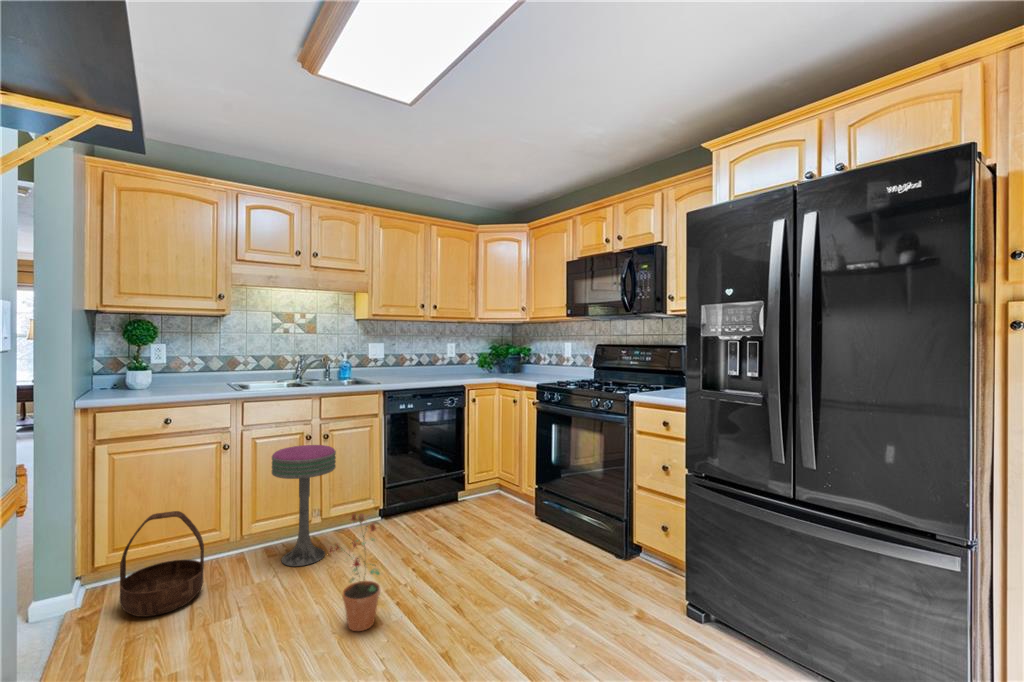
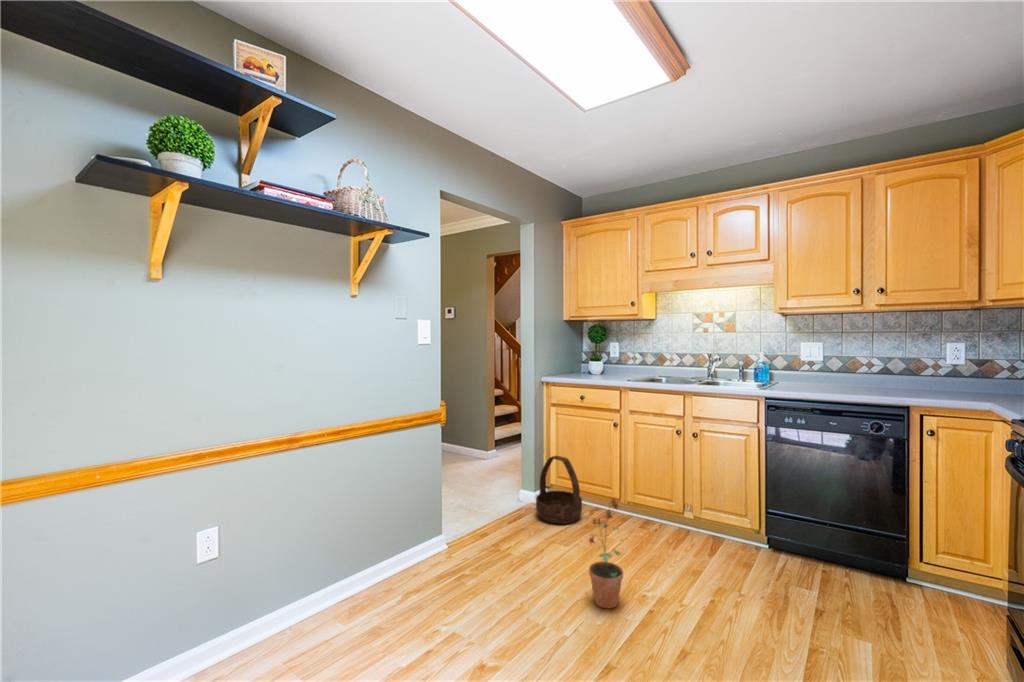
bar stool: present [272,445,336,566] -> none [627,434,683,545]

